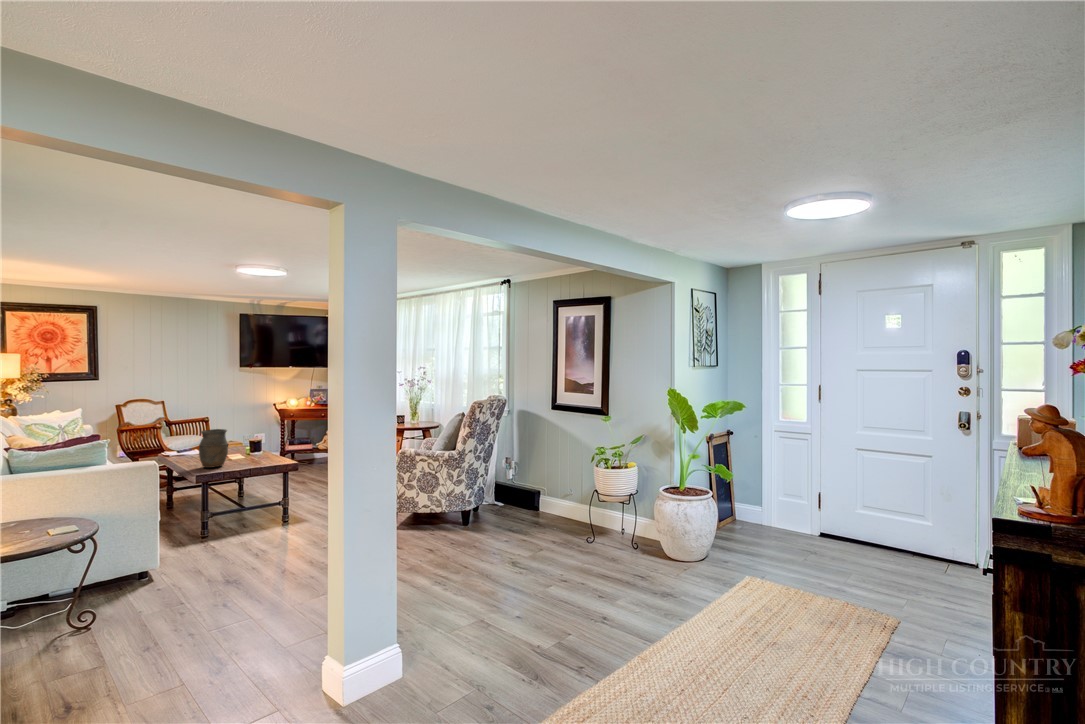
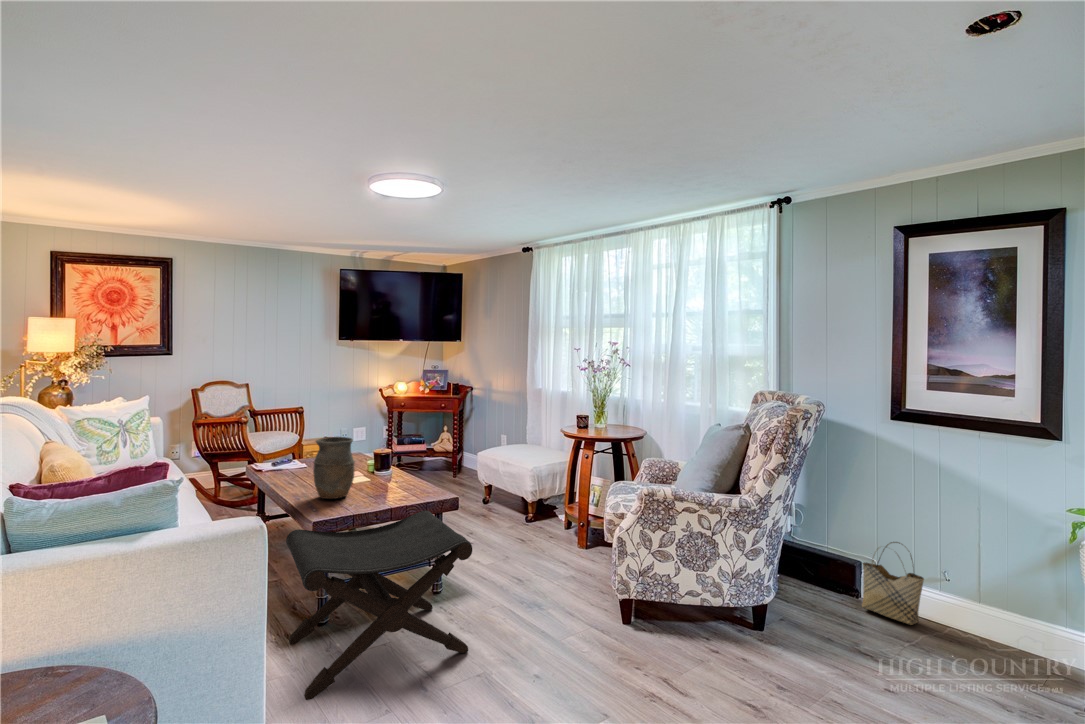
footstool: none [175,471,291,569] -> present [286,510,472,700]
woven basket: none [537,476,563,520] -> present [862,542,924,625]

